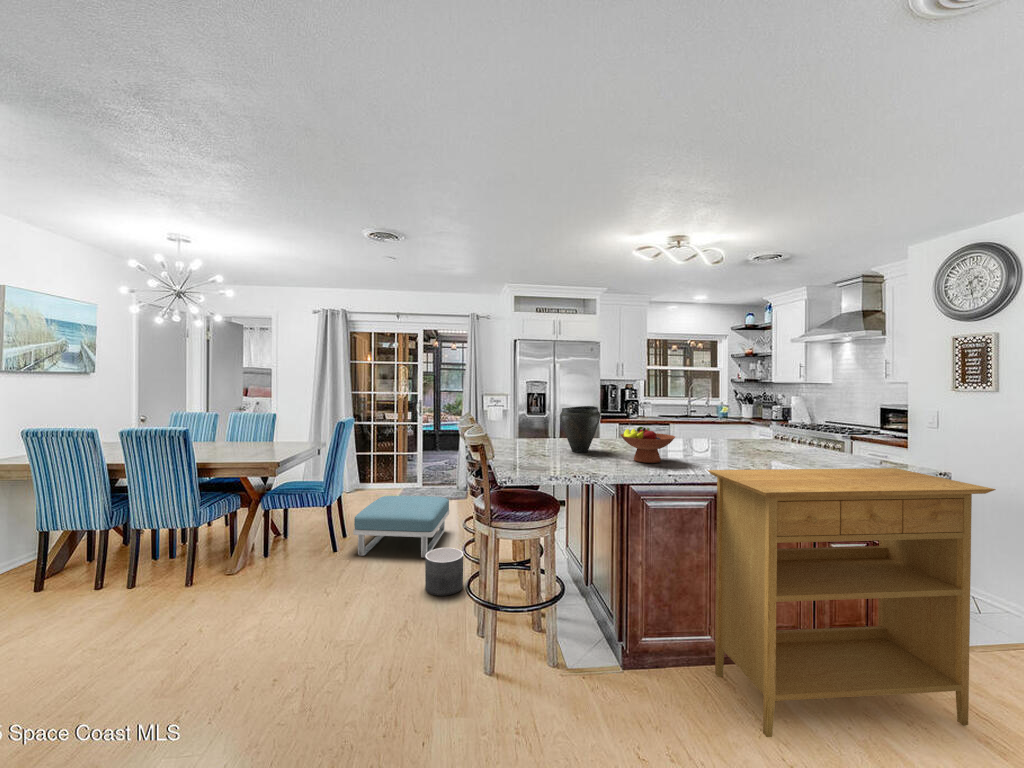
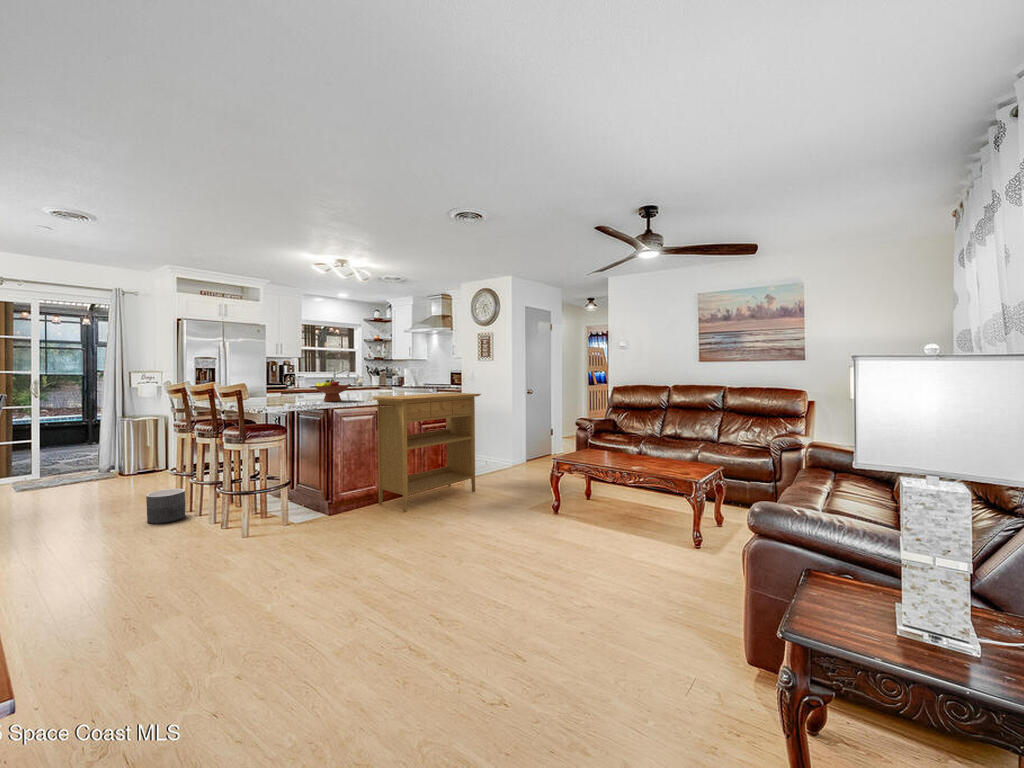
vase: present [560,406,600,452] -> none [265,369,296,401]
footstool: present [353,496,449,558] -> none [25,465,133,527]

